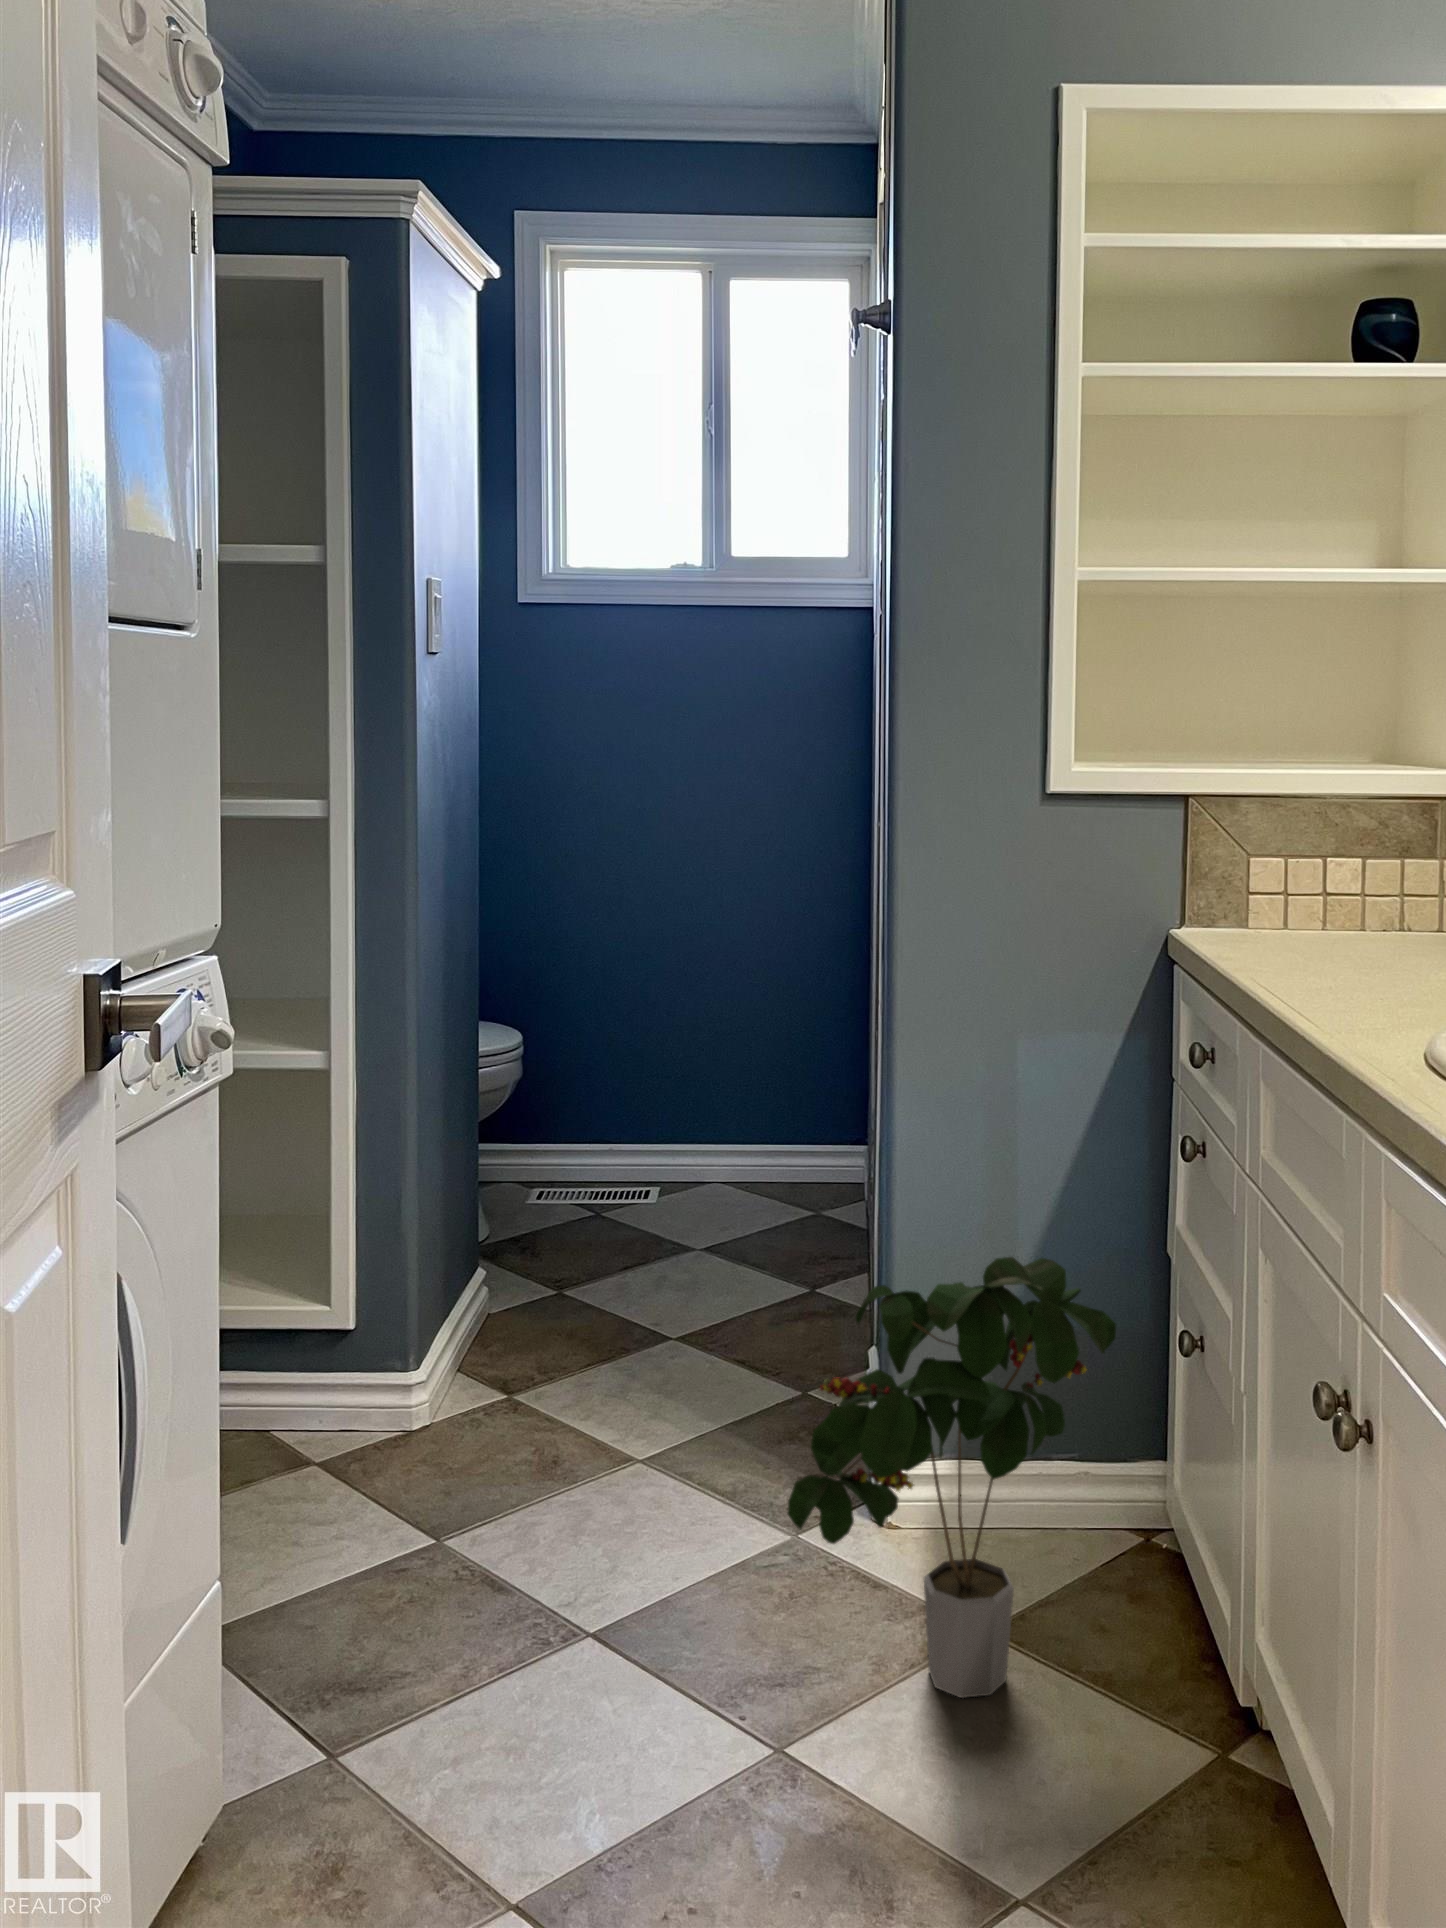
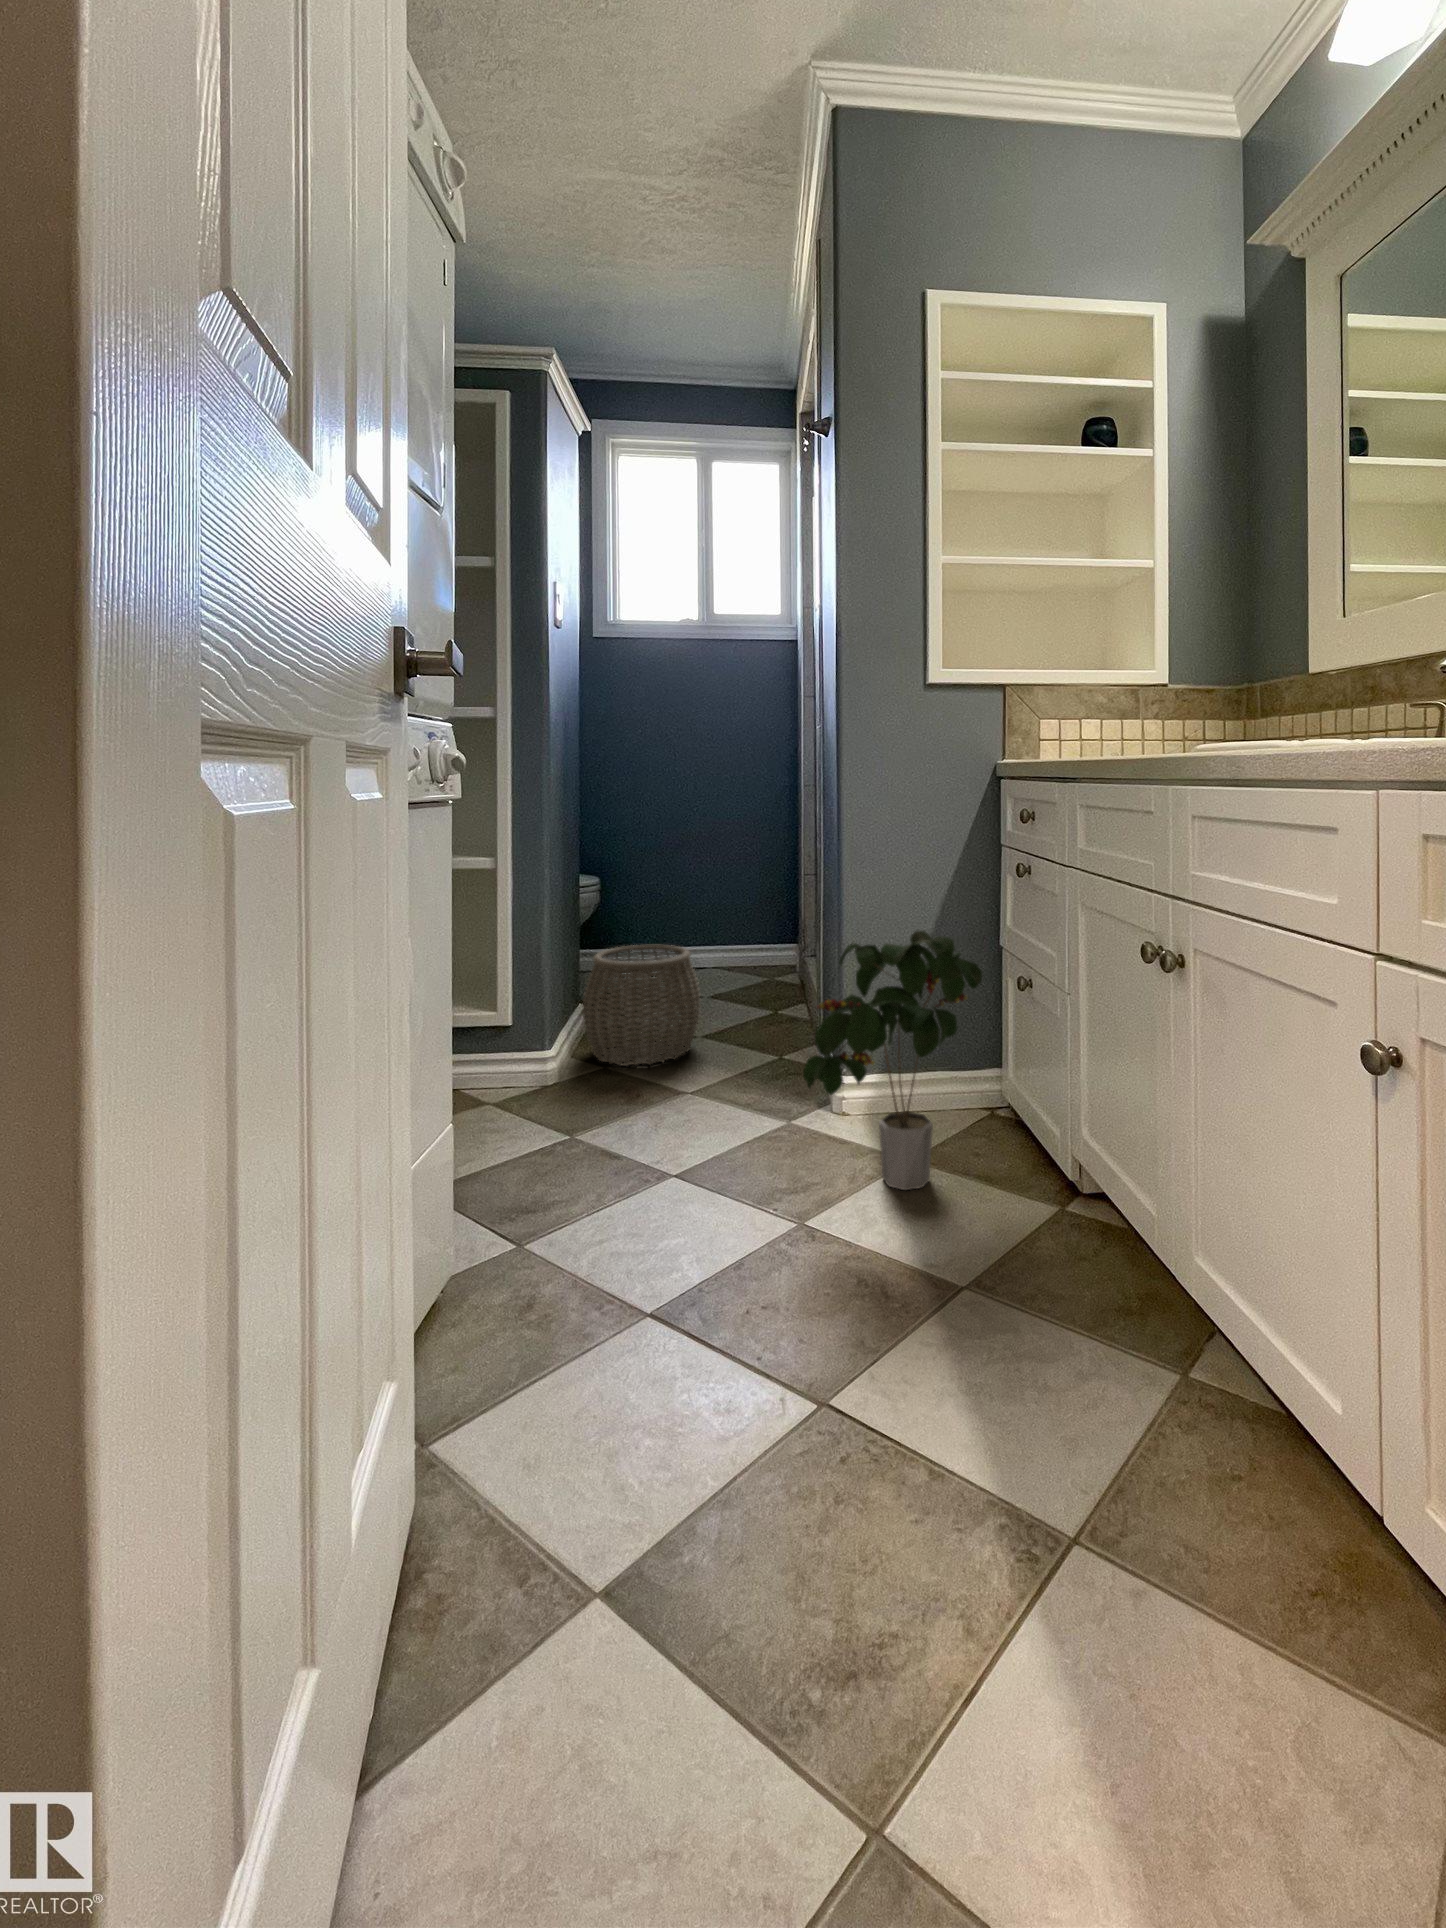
woven basket: none [472,1180,675,1399] -> present [583,945,701,1066]

